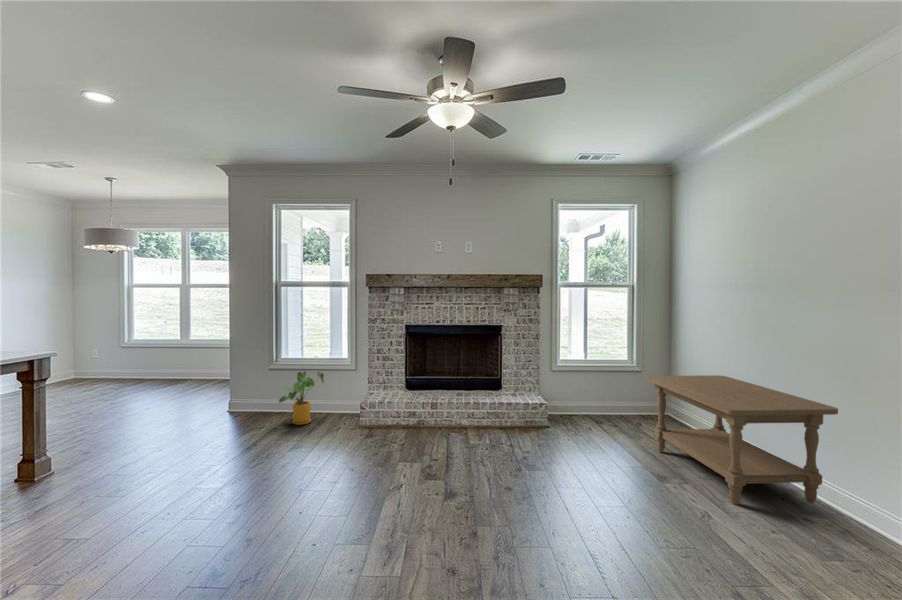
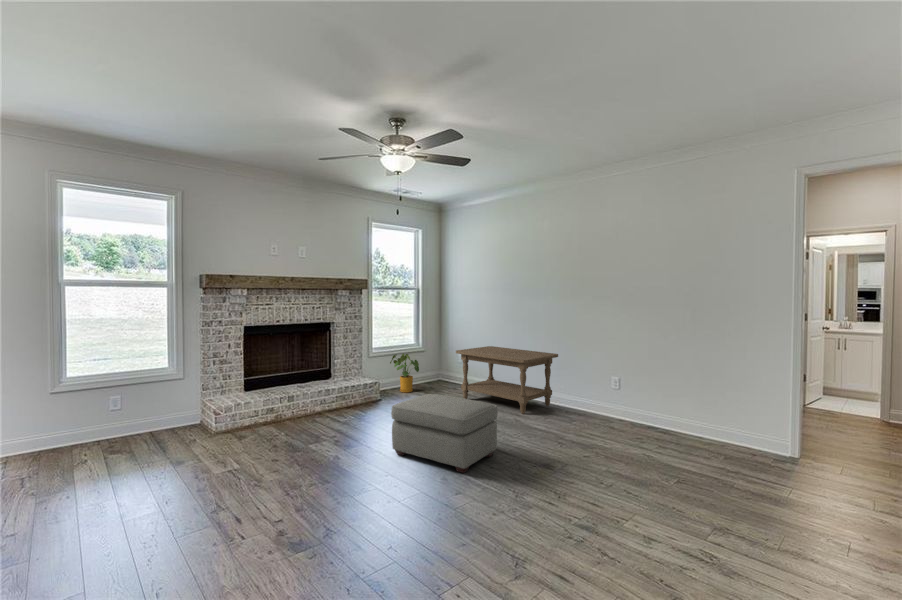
house plant: present [279,371,324,425] -> present [390,353,419,393]
ottoman: none [450,435,588,577] -> present [391,394,498,473]

